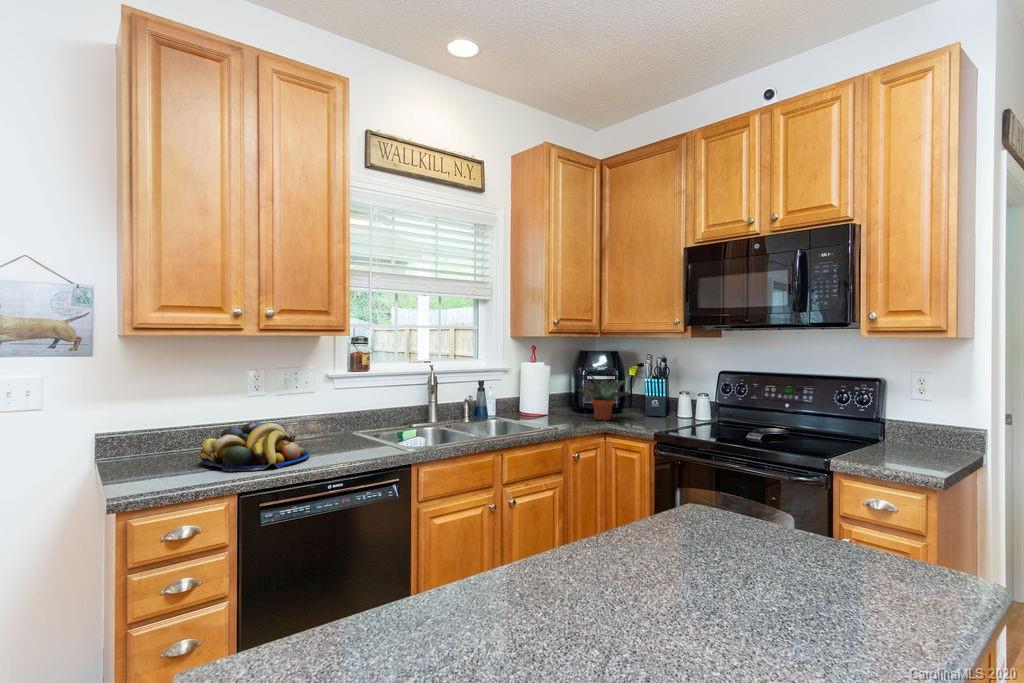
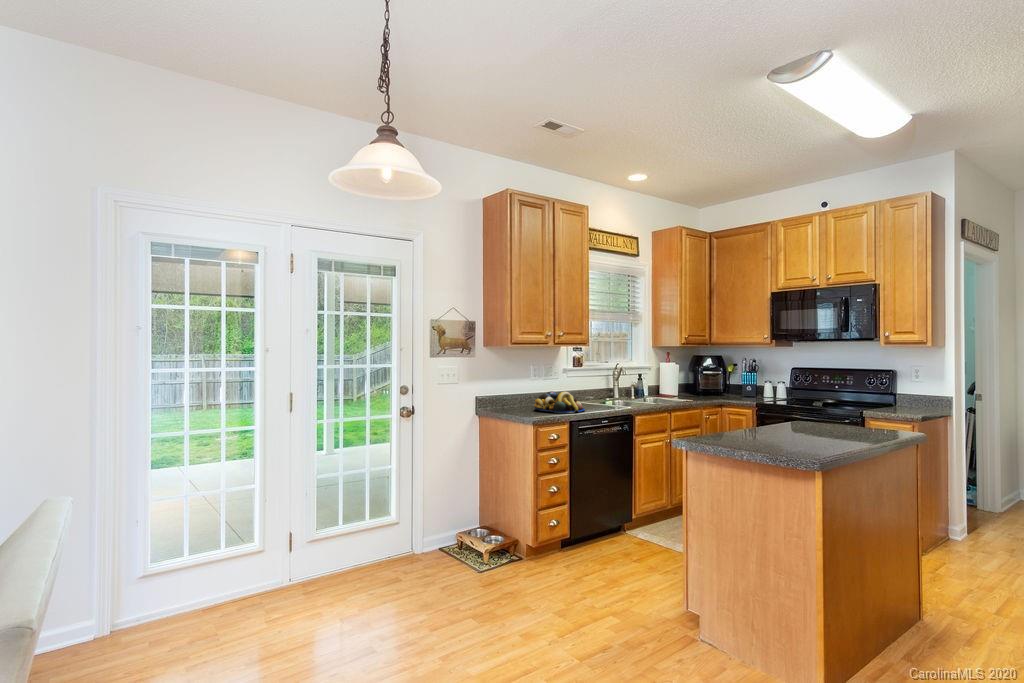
potted plant: present [579,375,630,420] -> none [698,369,735,398]

